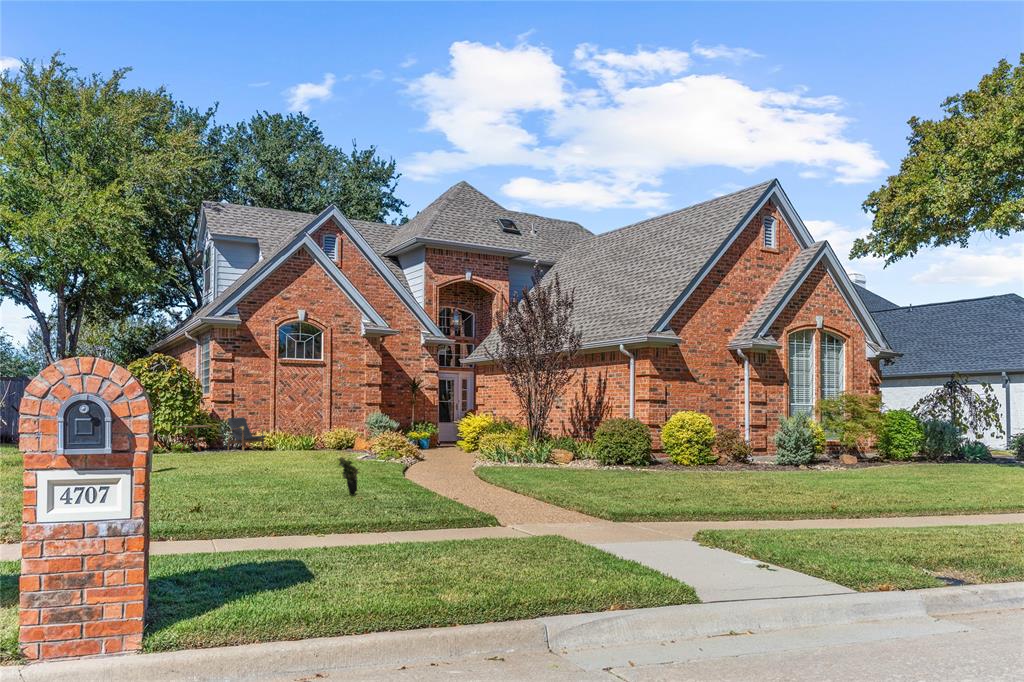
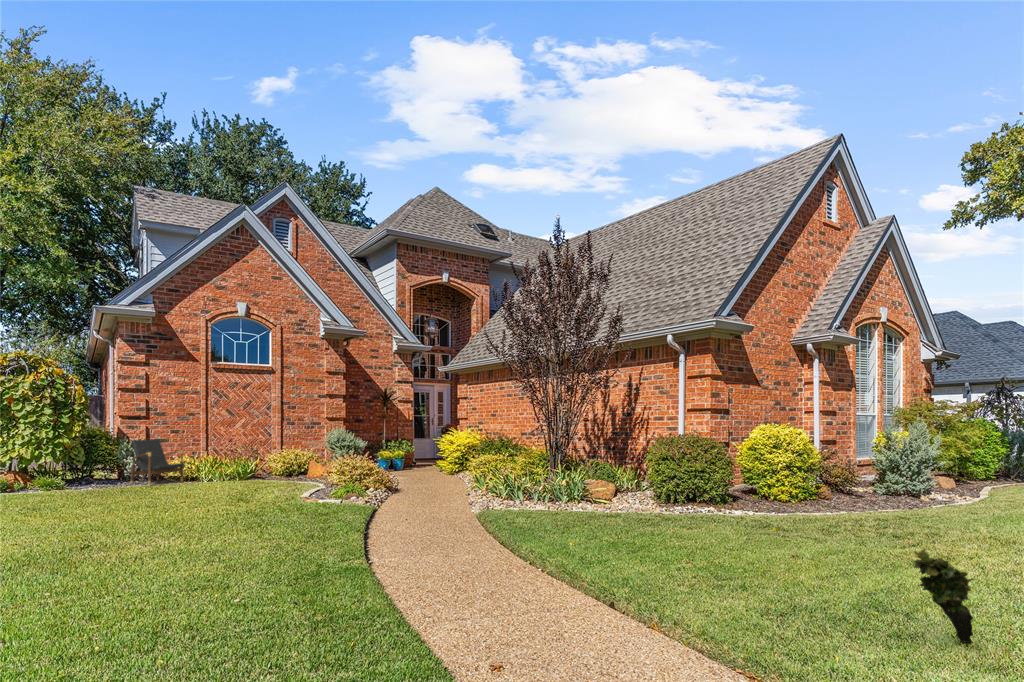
round table: present [173,425,211,451] -> none [41,452,103,491]
potted plant: present [337,457,359,495] -> present [914,549,975,643]

